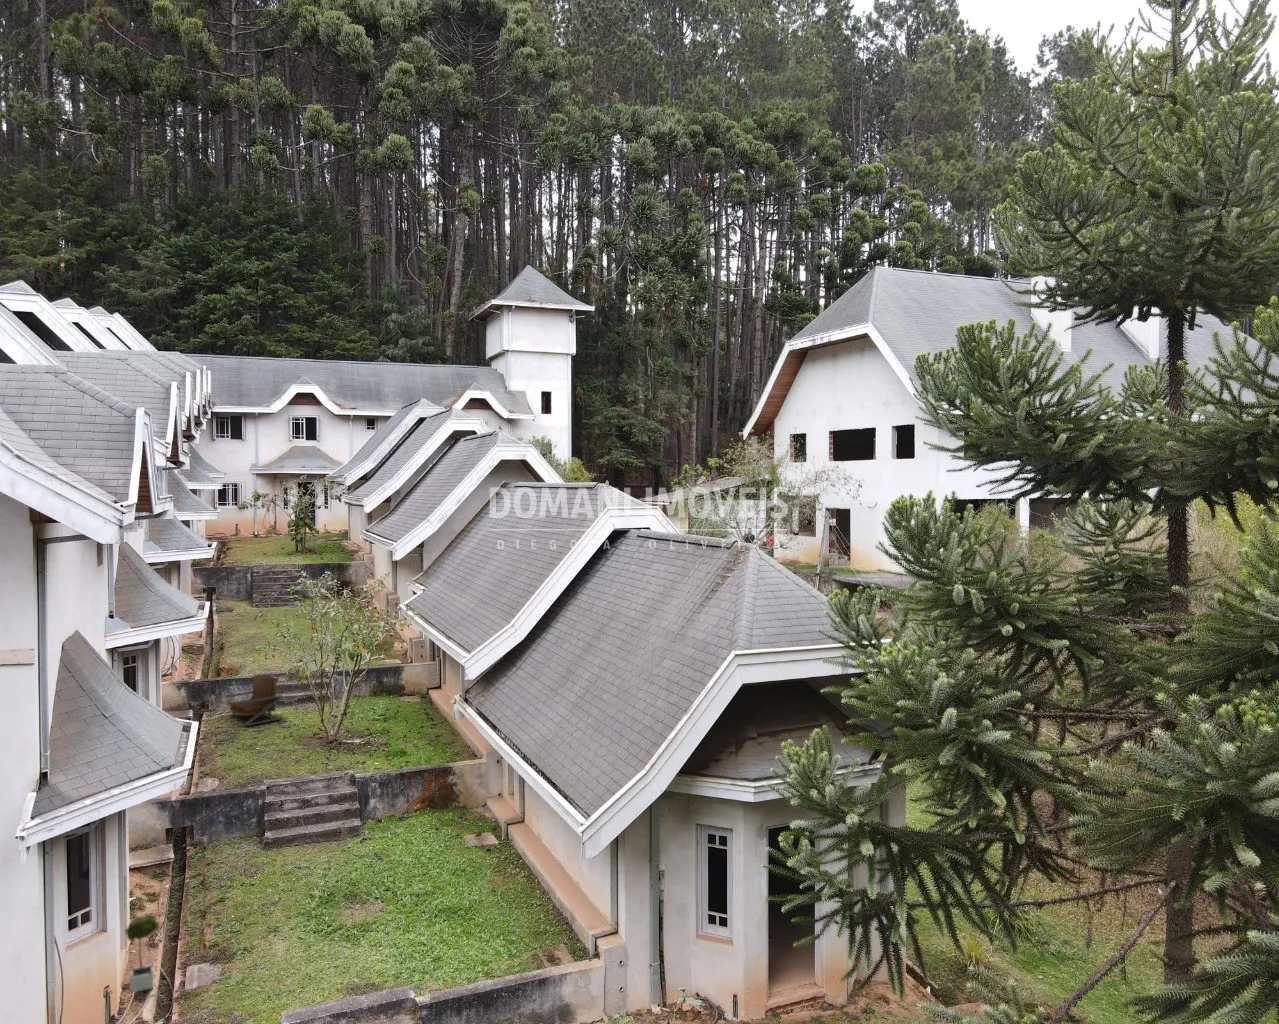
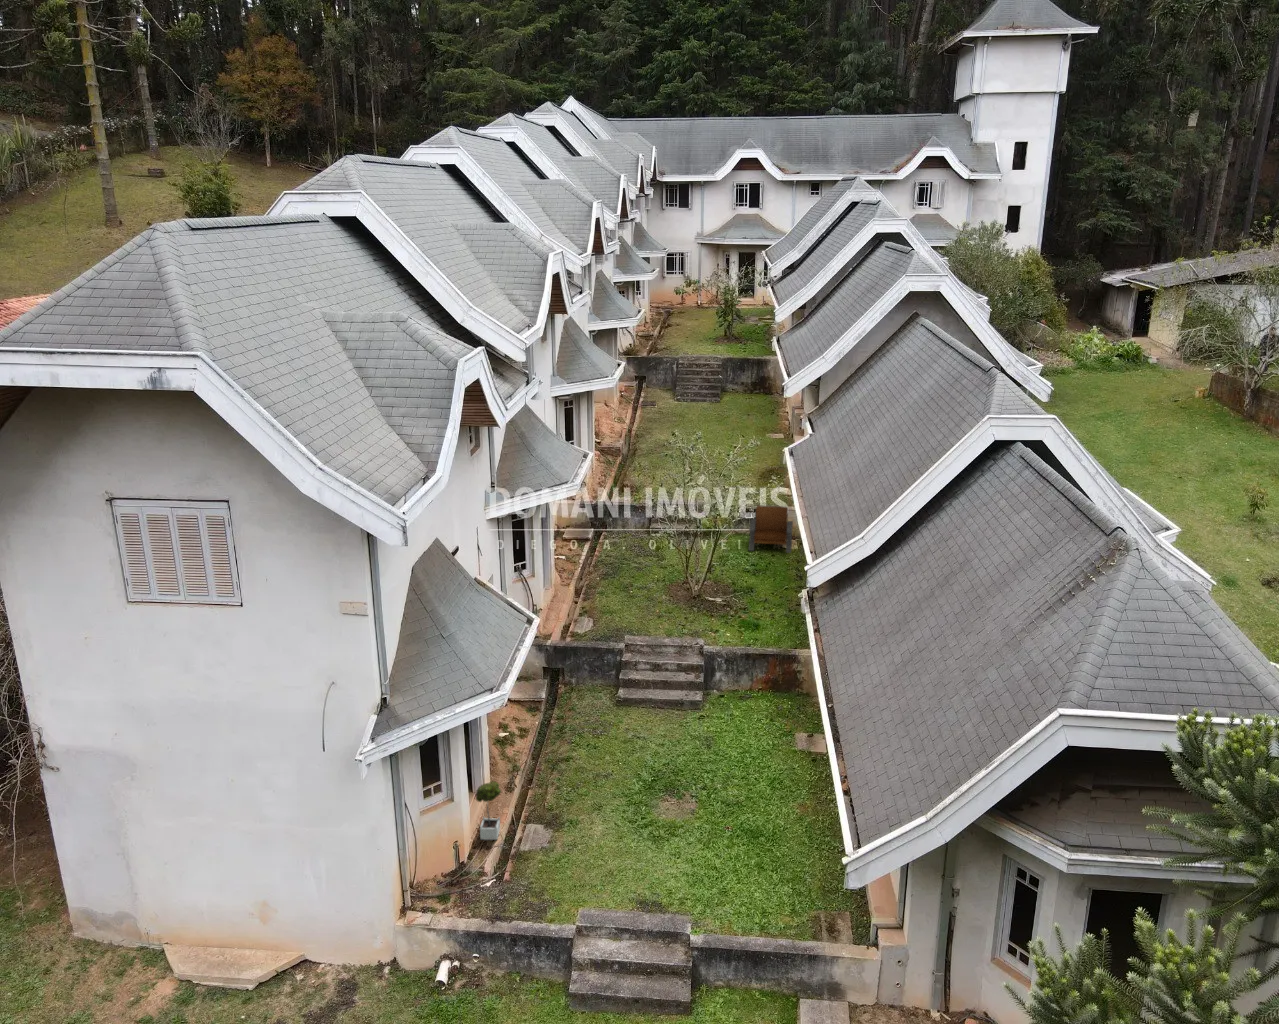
lounge chair: present [227,674,282,726] -> present [749,505,793,553]

